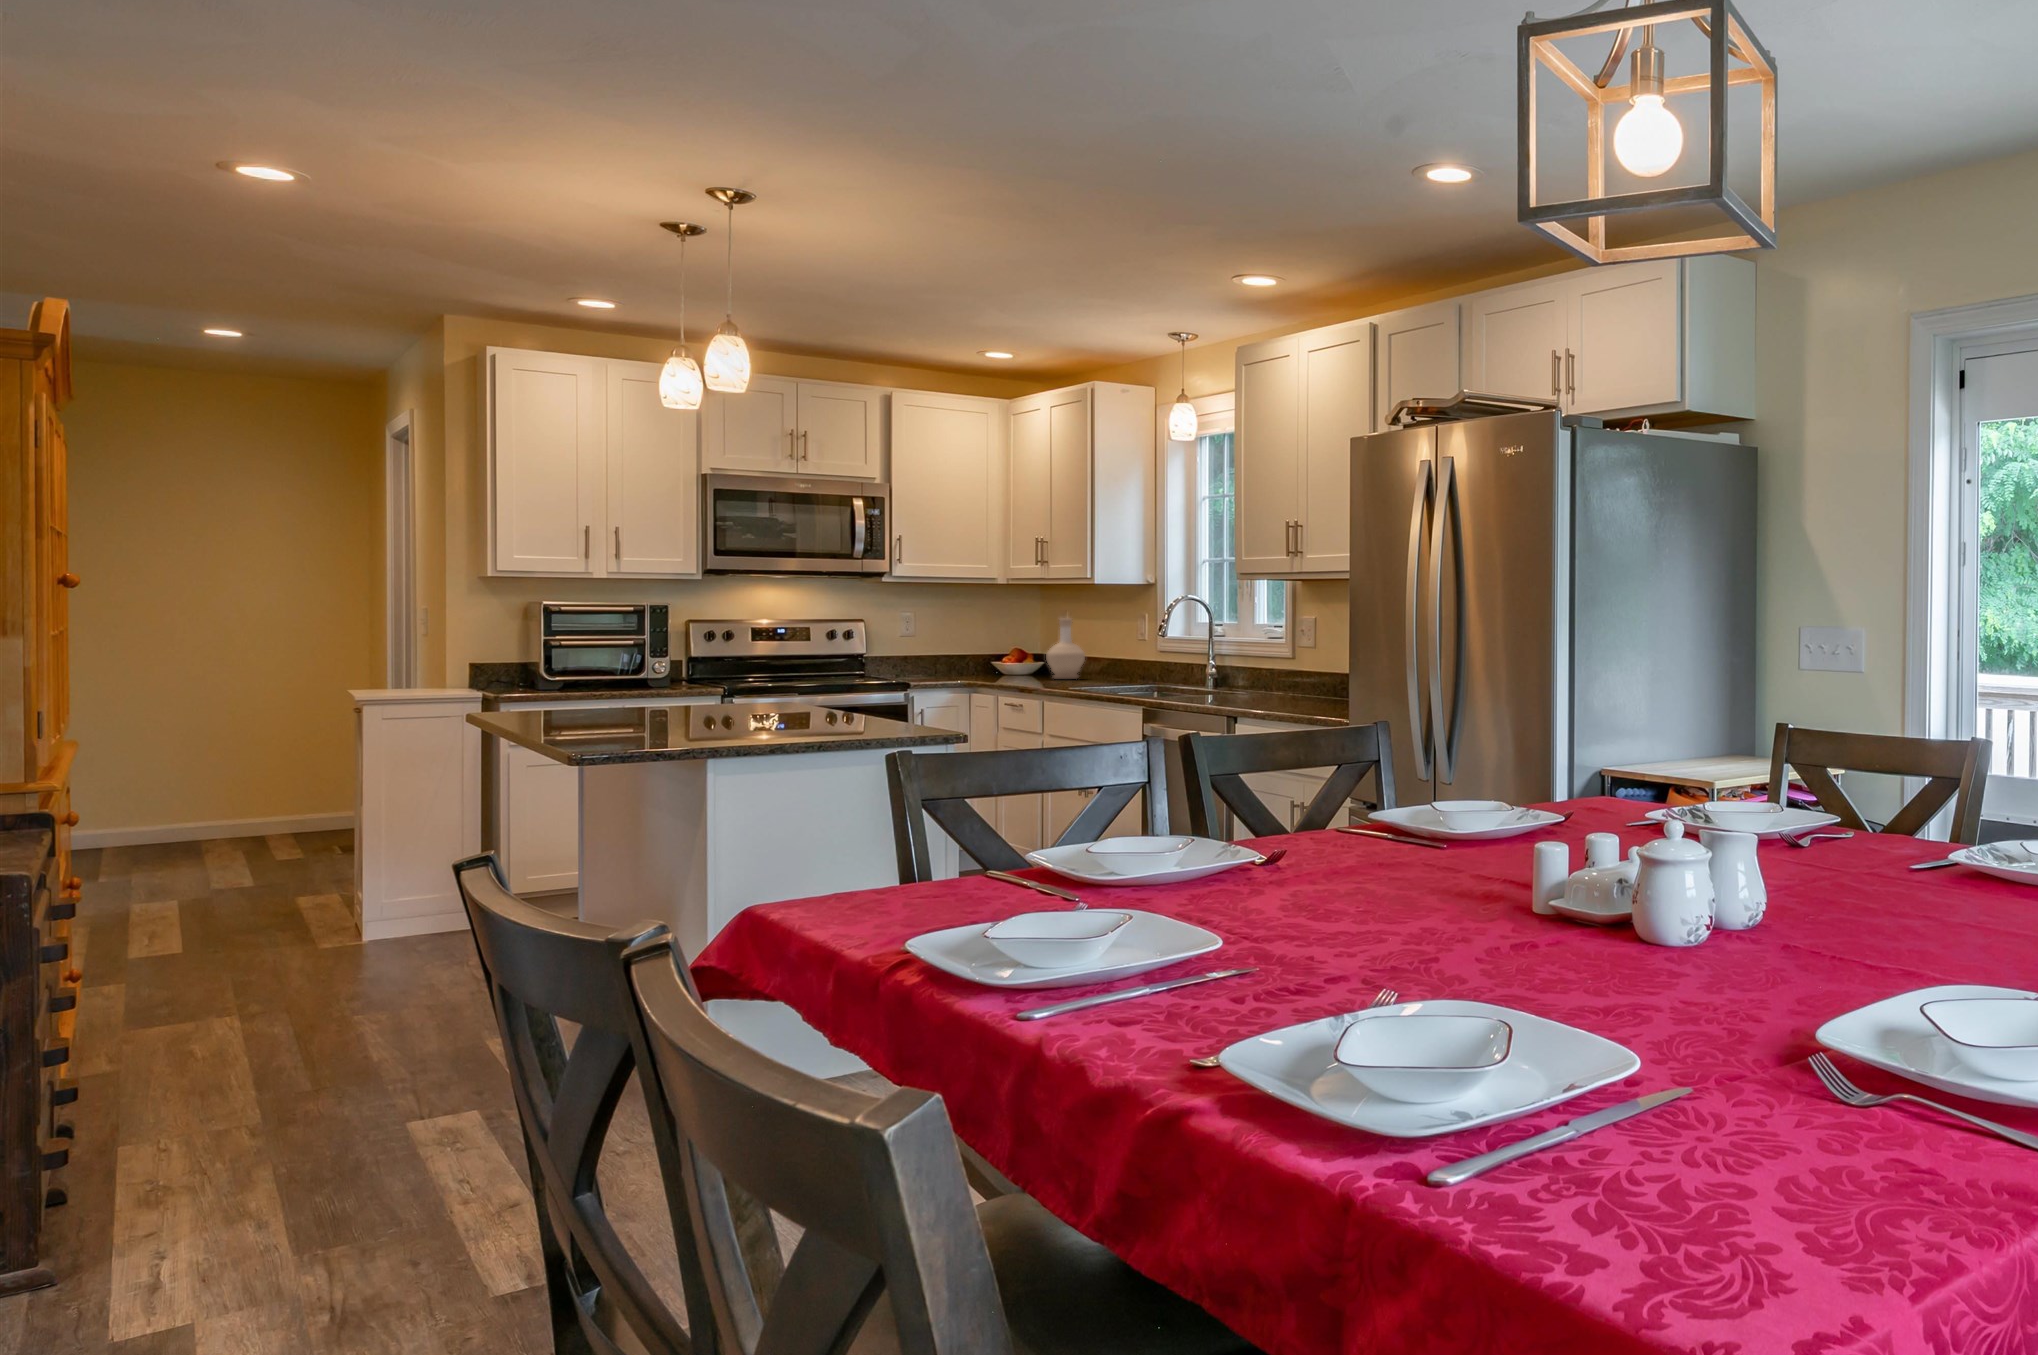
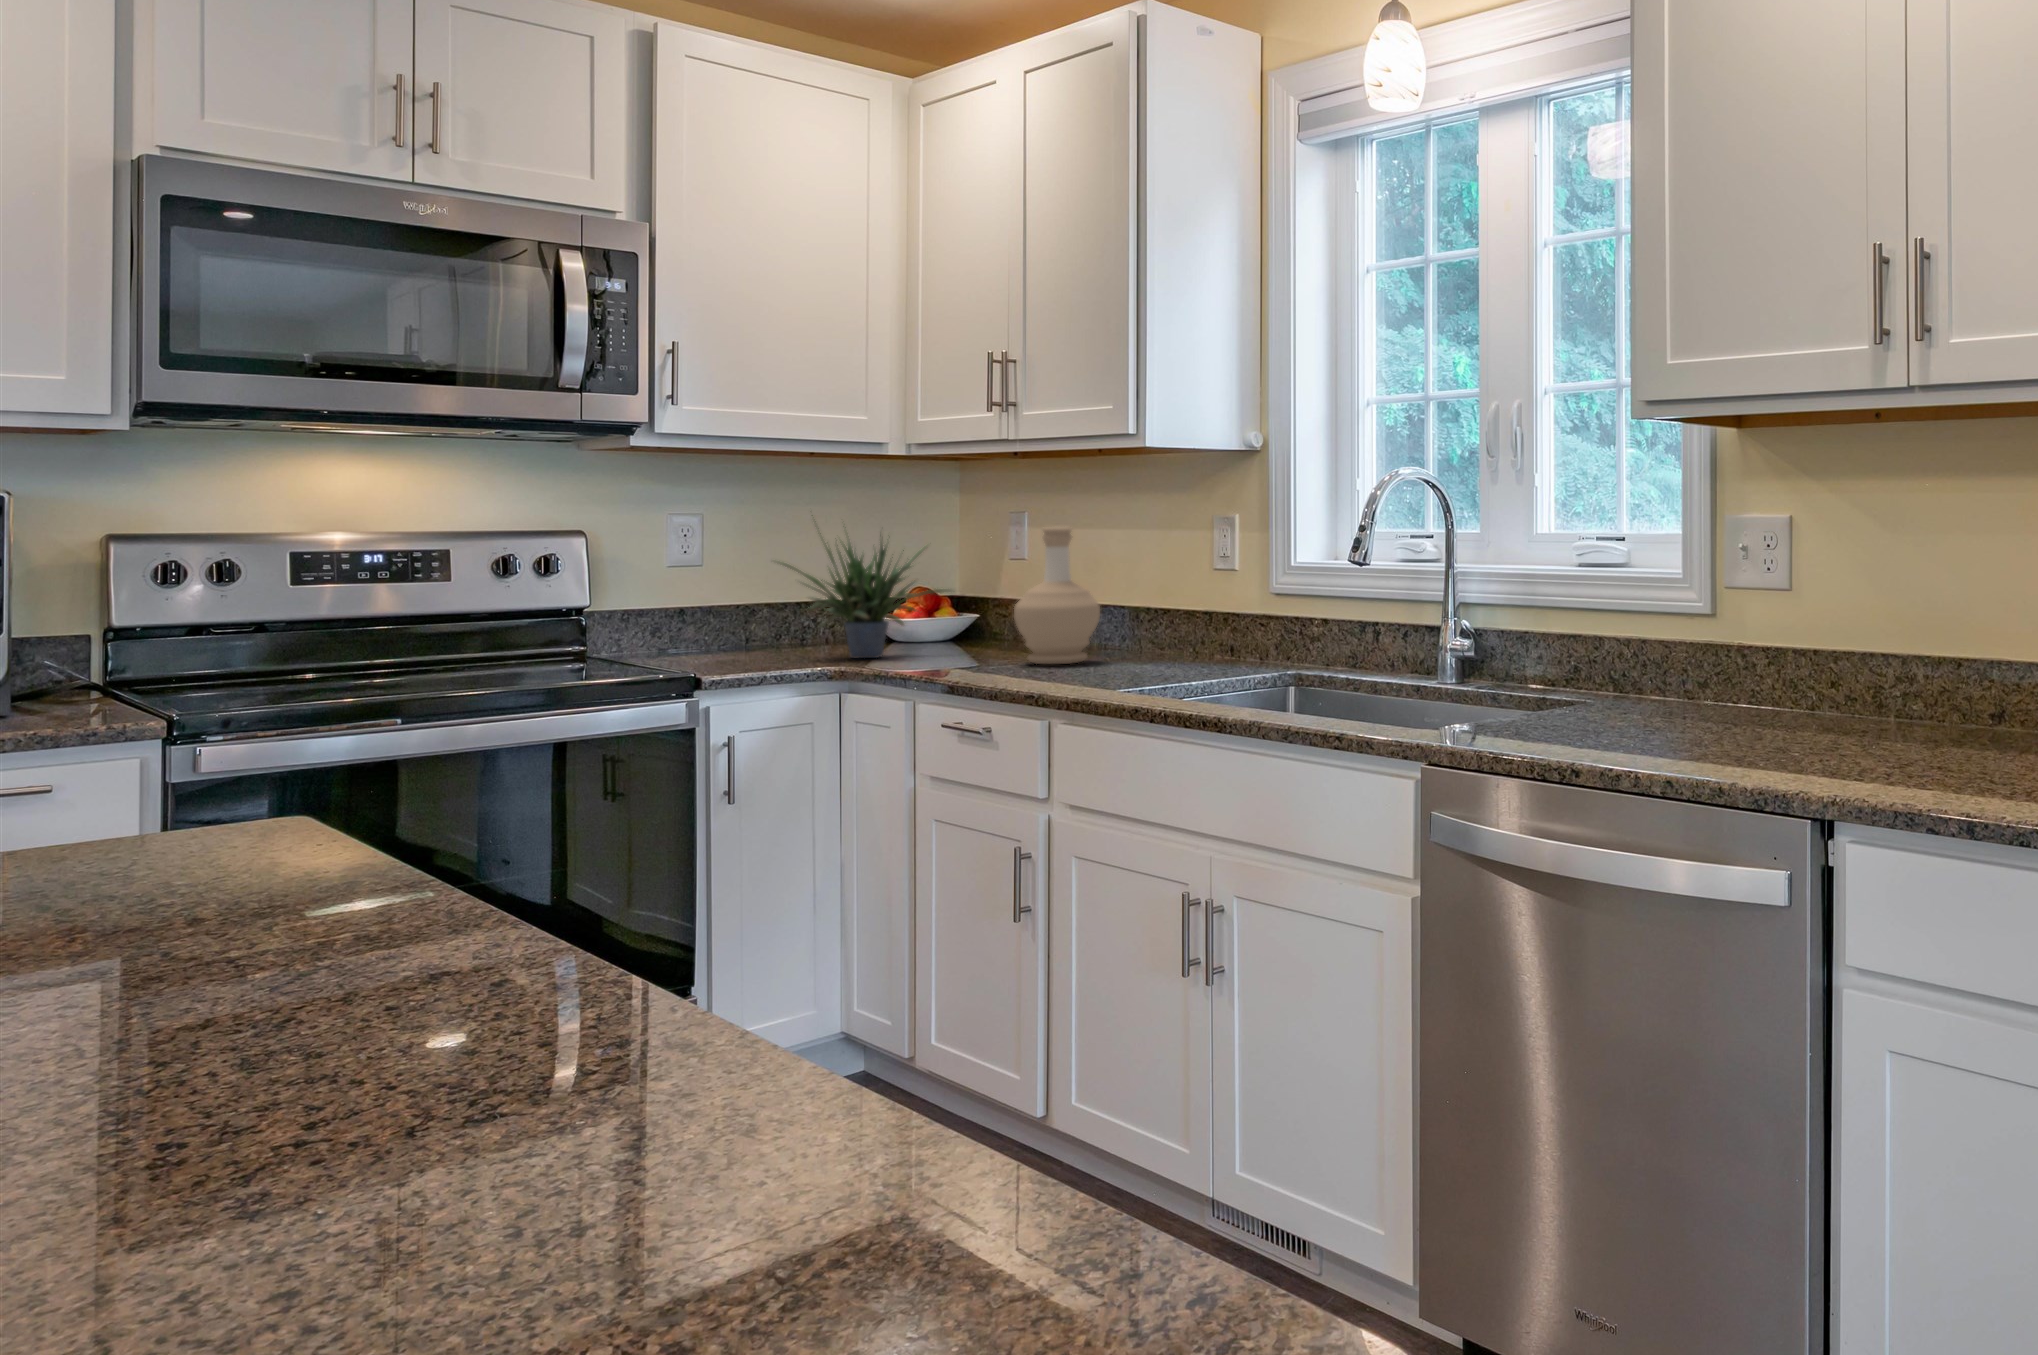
potted plant: none [943,610,1026,677] -> present [778,515,951,658]

